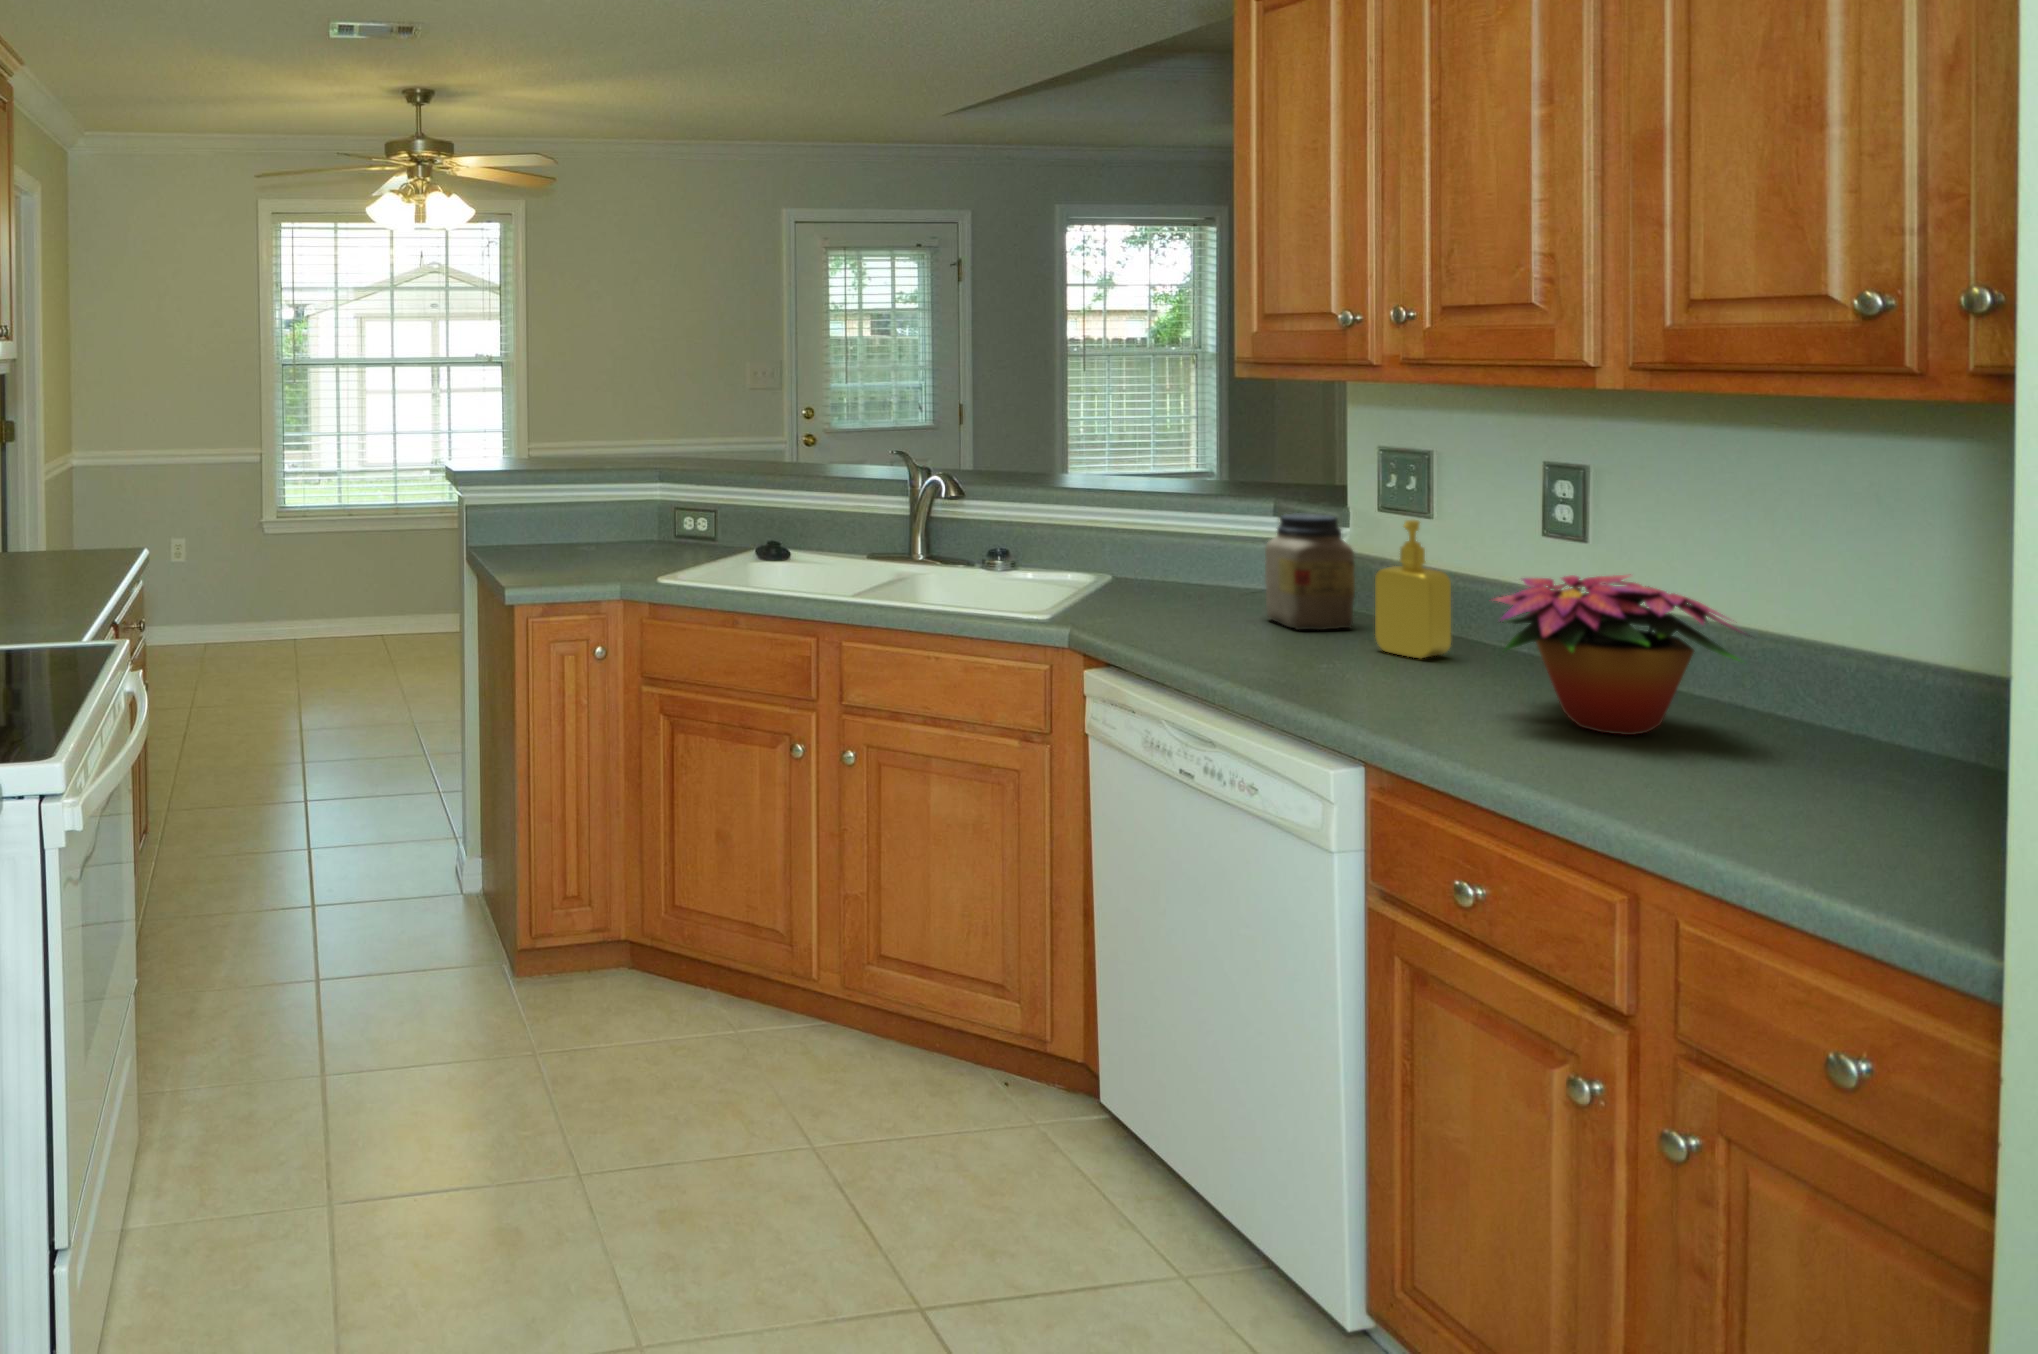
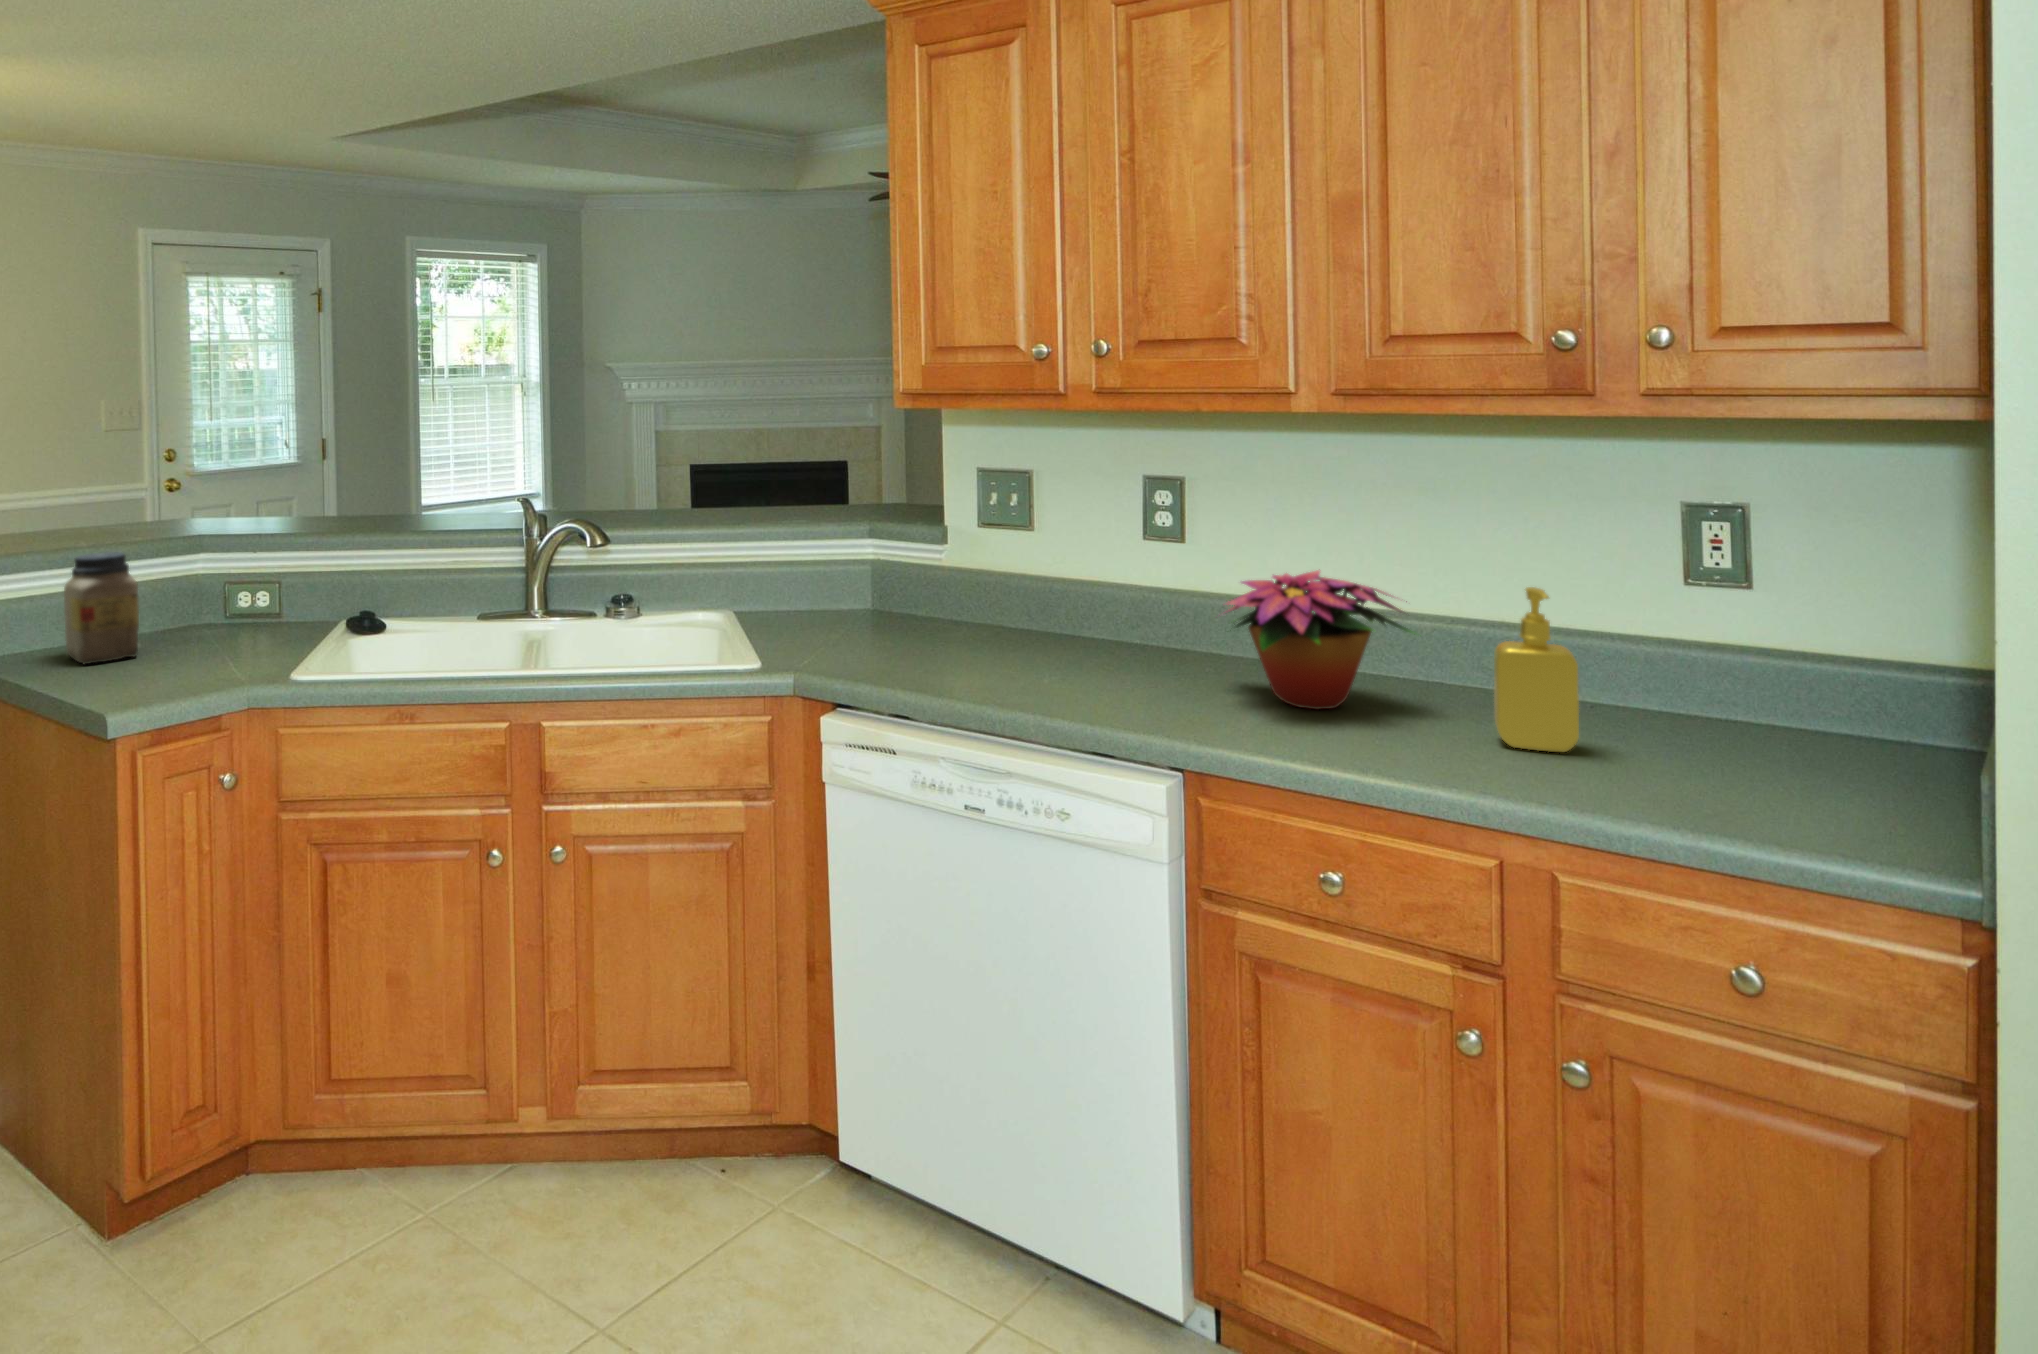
jar: present [1265,513,1355,630] -> present [64,552,139,664]
soap dispenser: present [1375,520,1451,658] -> present [1494,587,1579,753]

